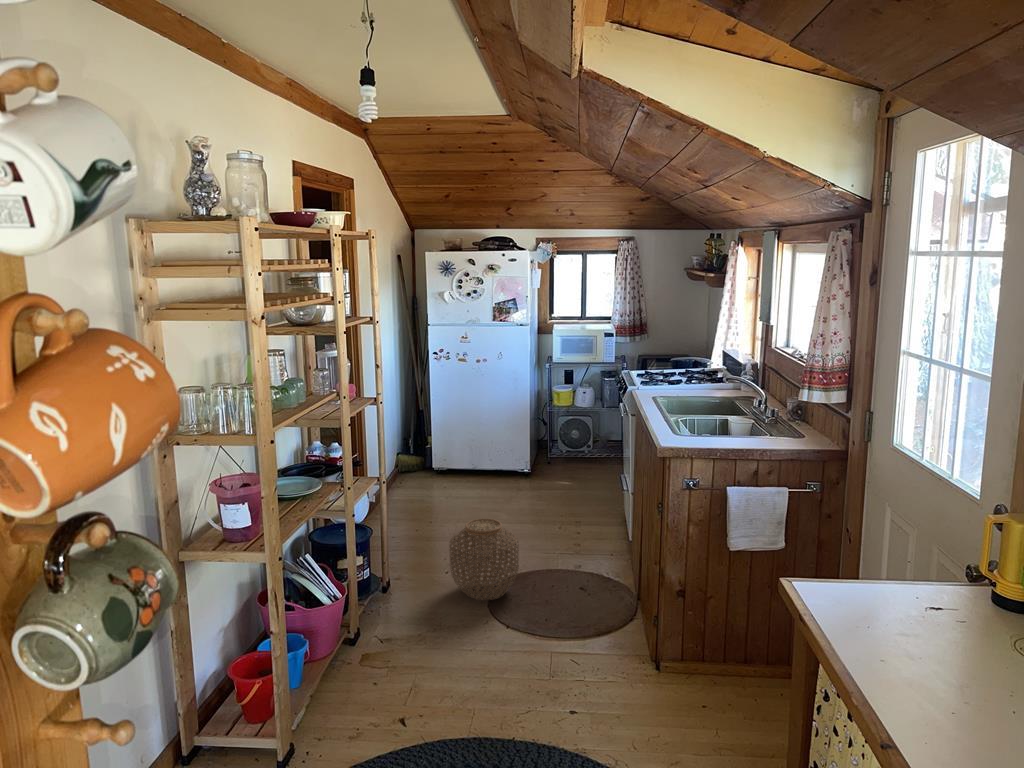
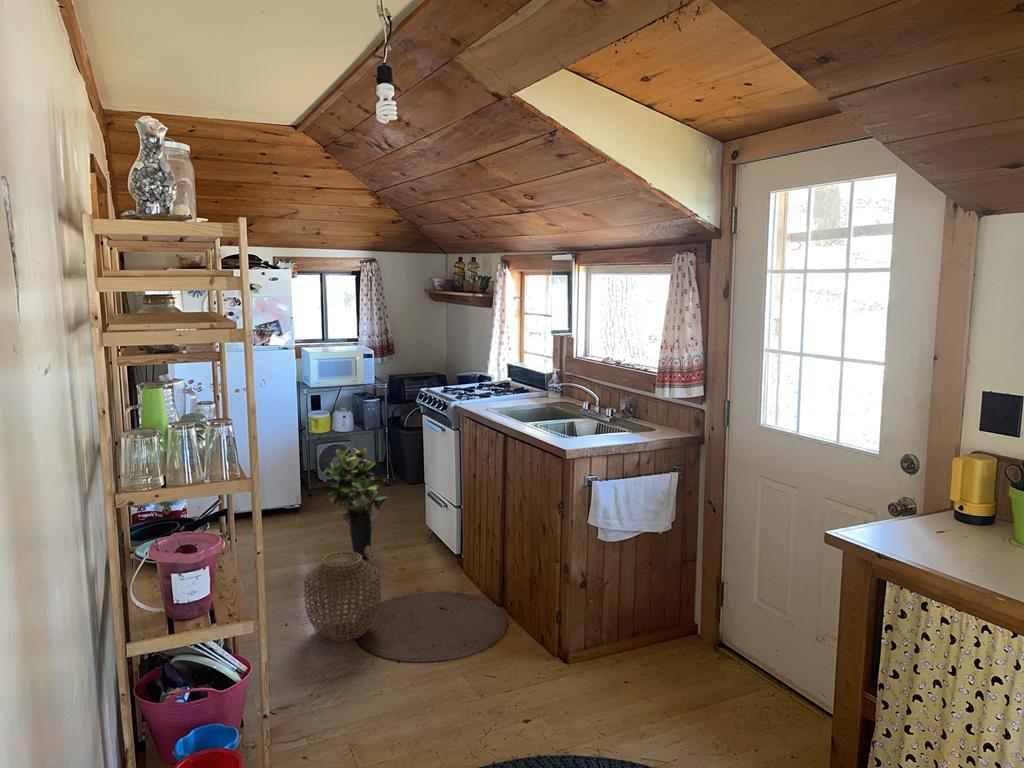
potted plant: none [522,423,578,529] -> present [324,448,386,557]

